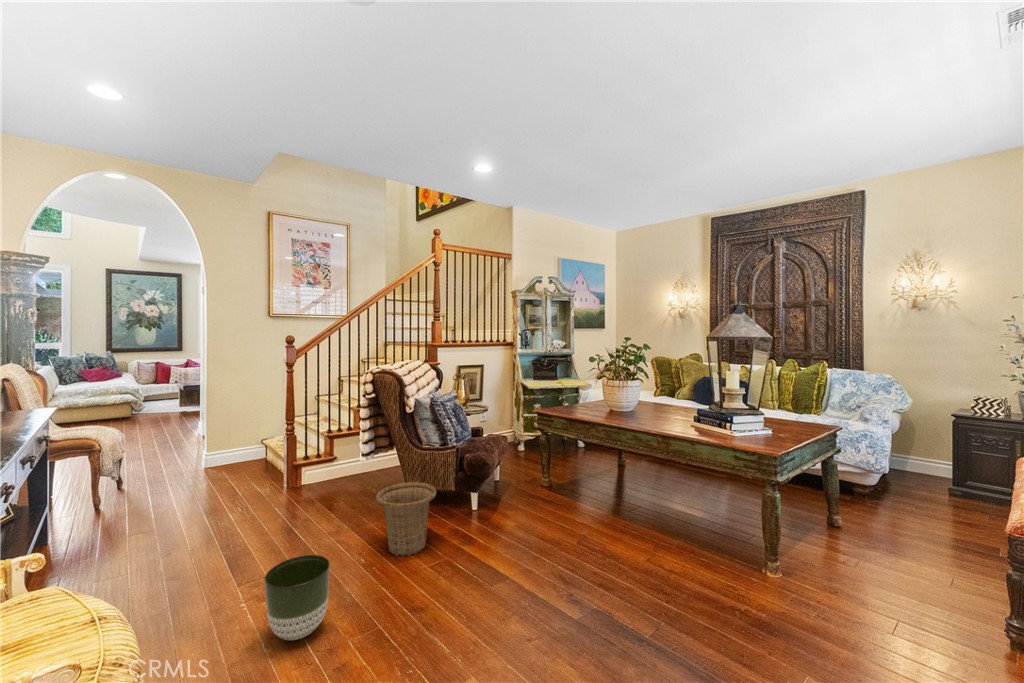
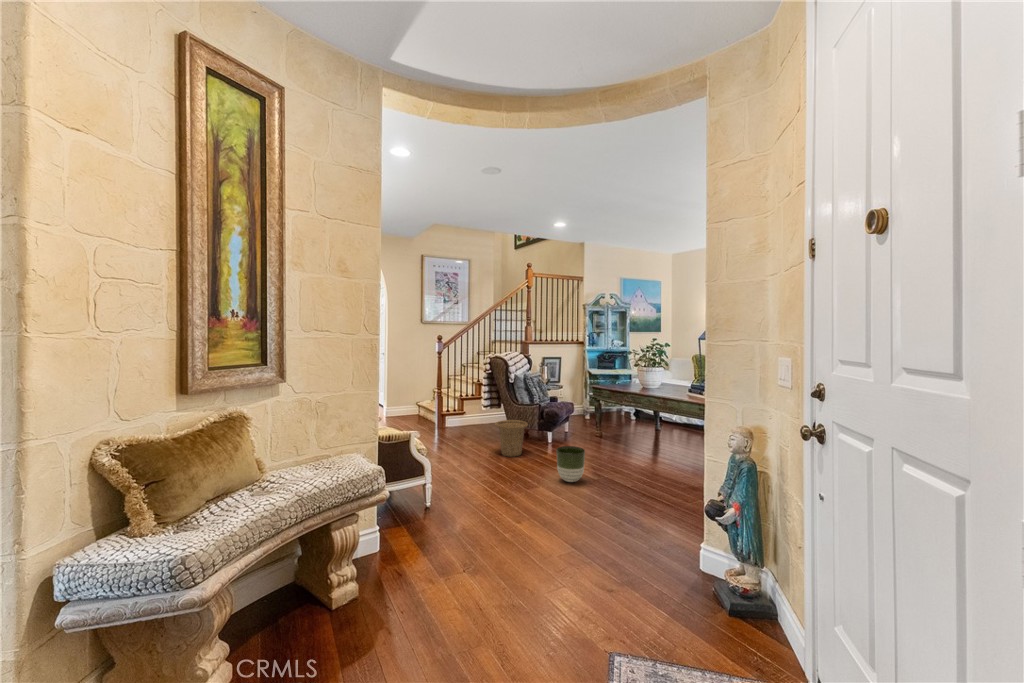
planter: present [265,555,330,640] -> present [556,446,585,482]

